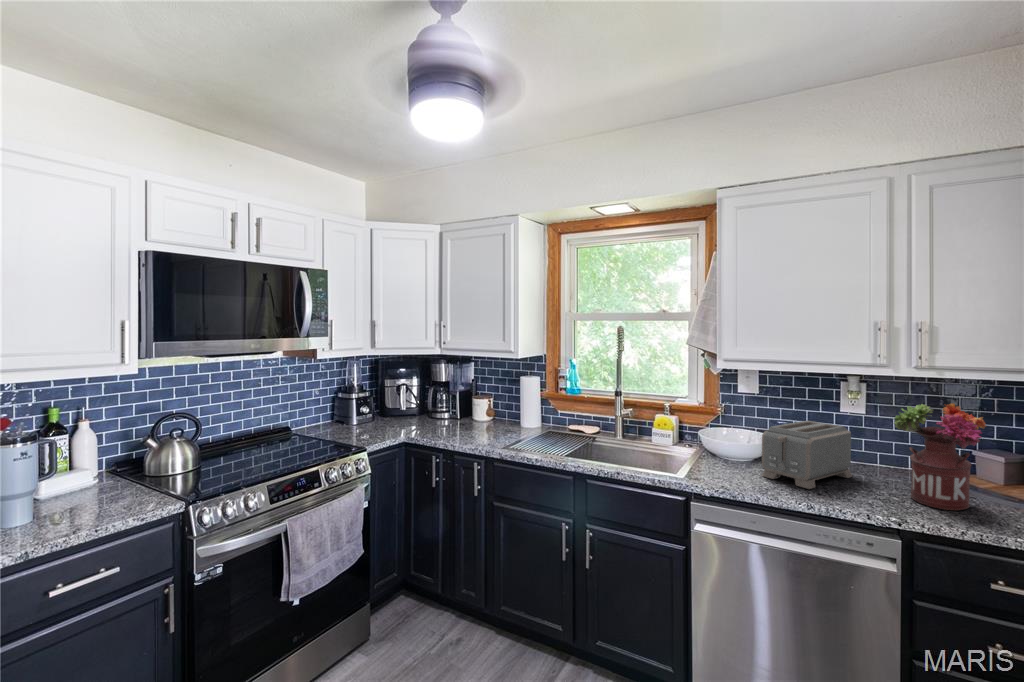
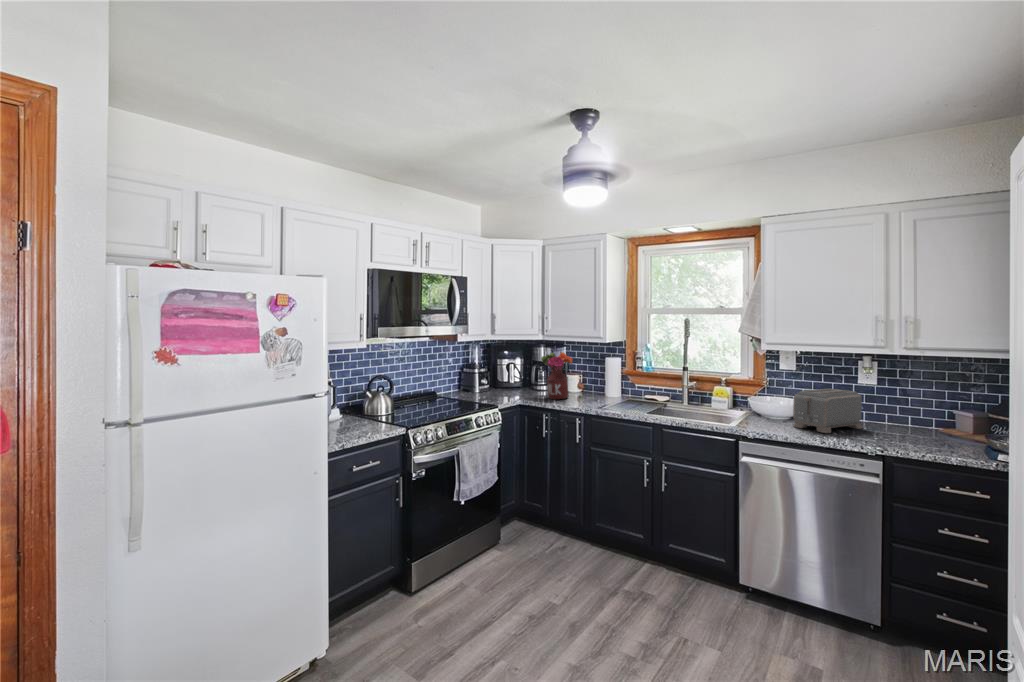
flower arrangement: present [894,403,986,510] -> present [541,352,573,399]

